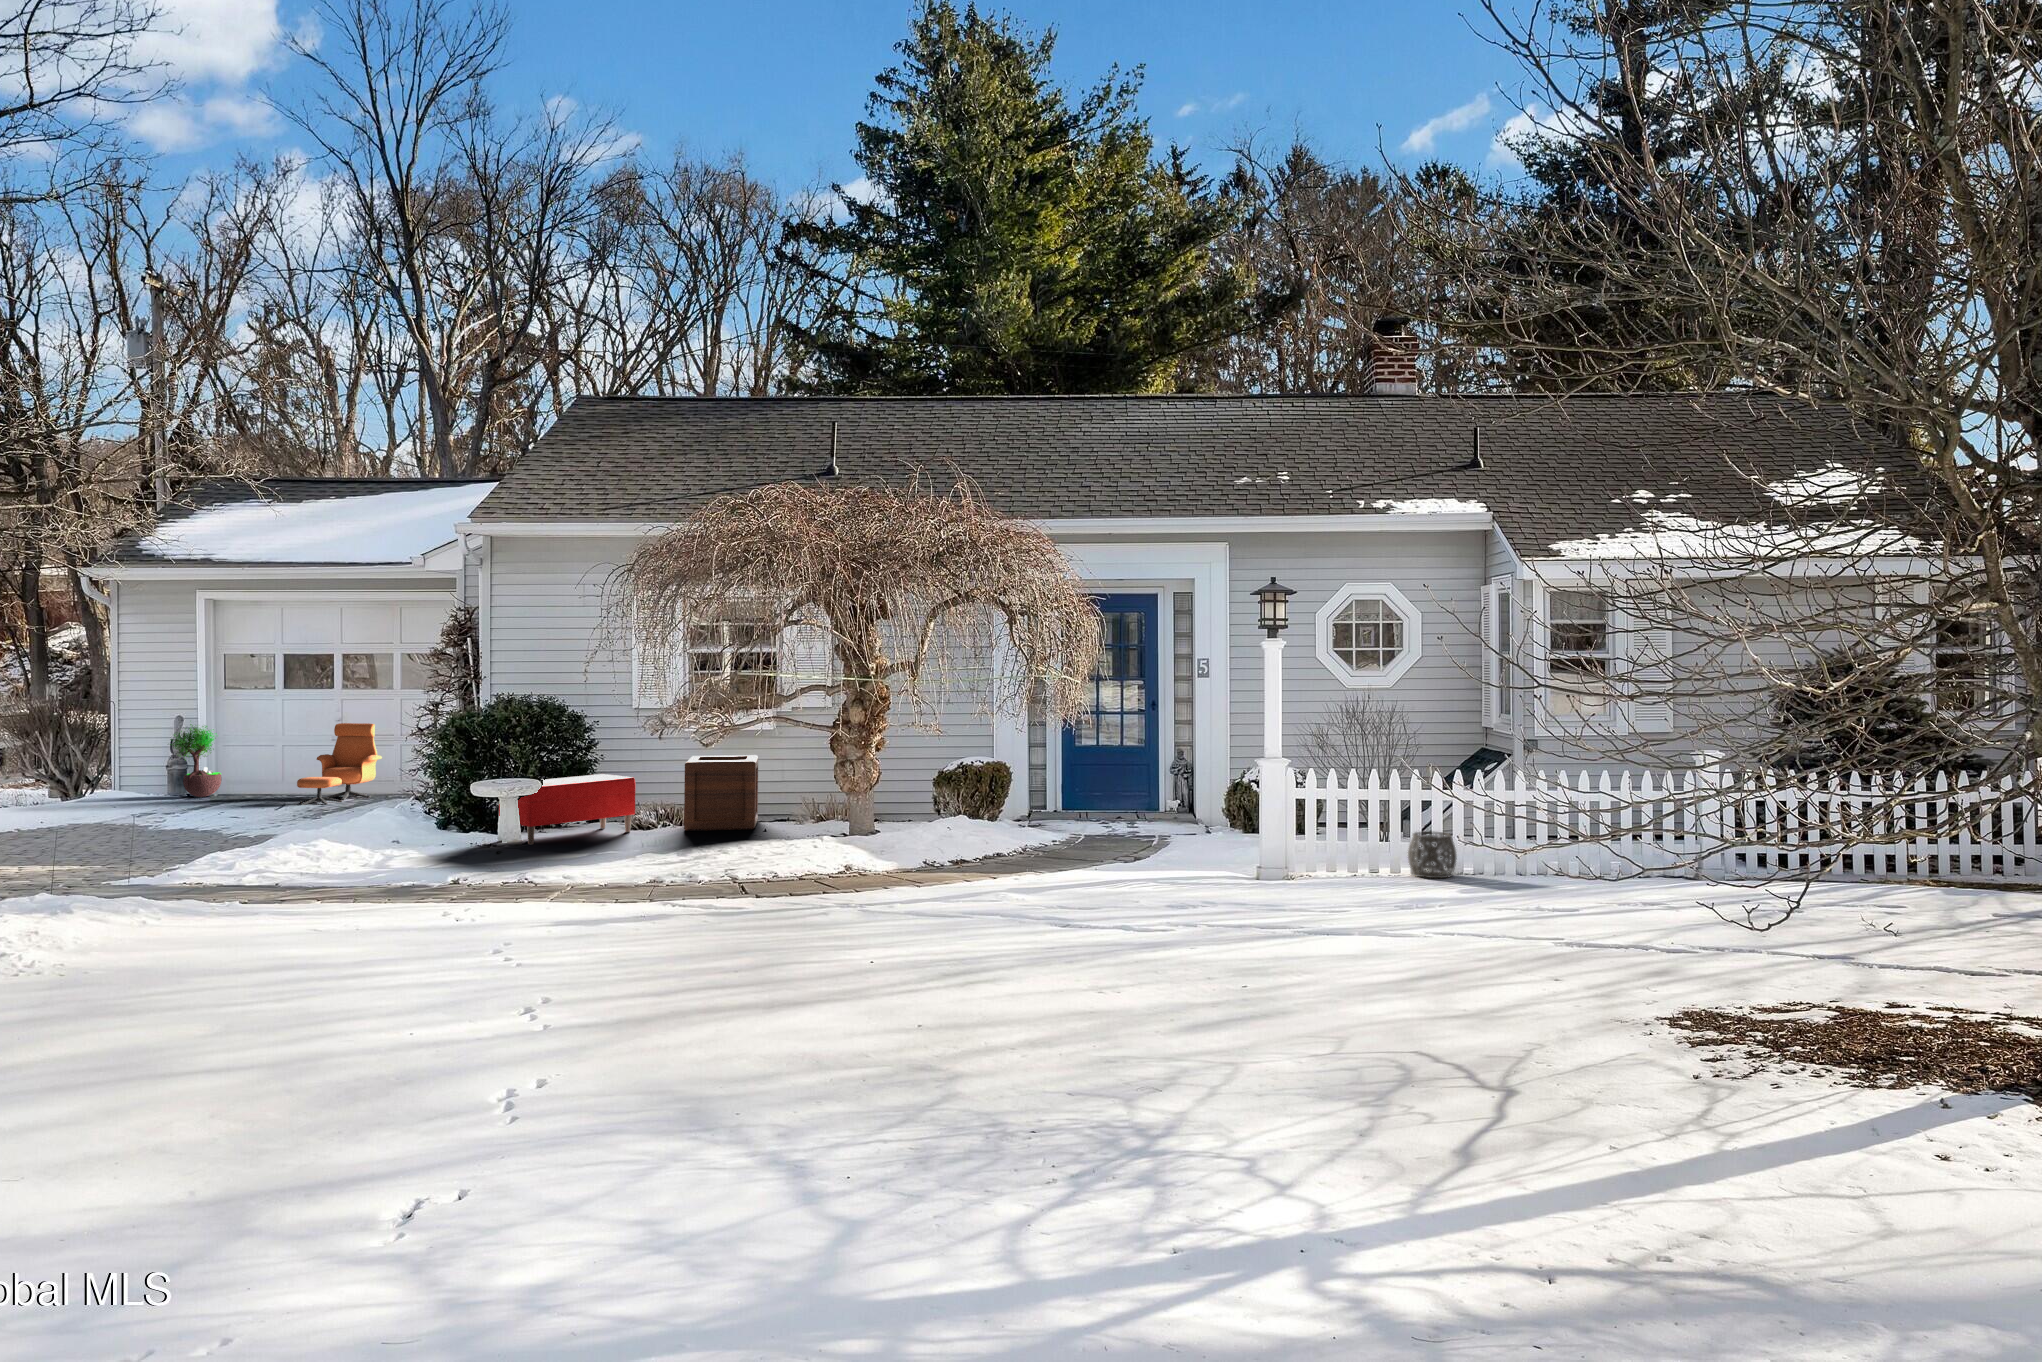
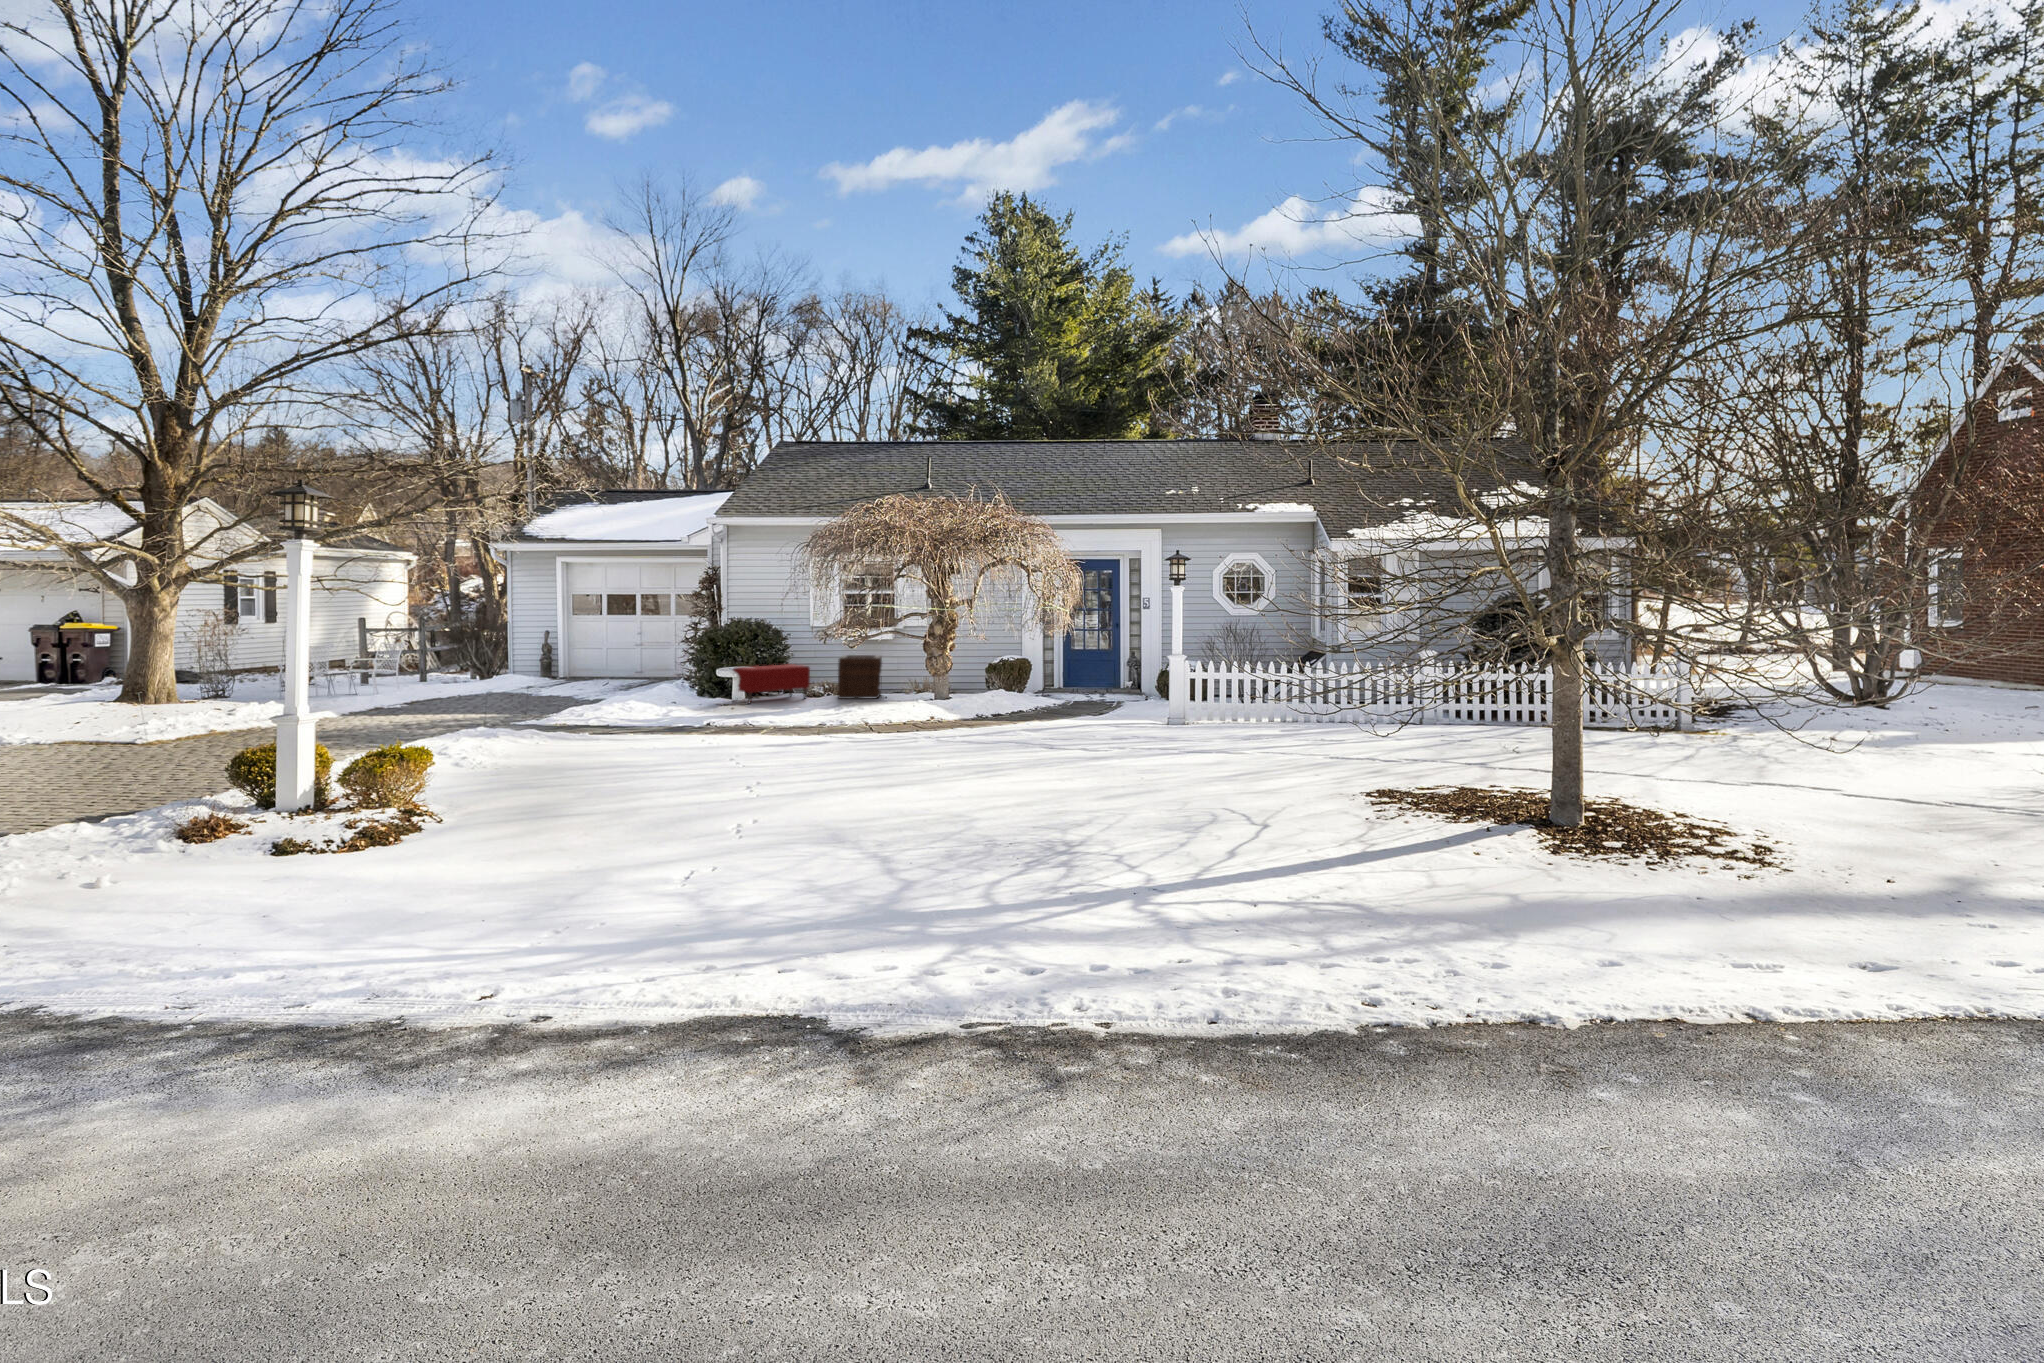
lounge chair: present [297,723,382,805] -> none [615,635,663,682]
potted tree: present [170,724,222,797] -> none [541,632,571,677]
woven basket: present [1408,831,1457,878] -> none [1258,702,1288,730]

